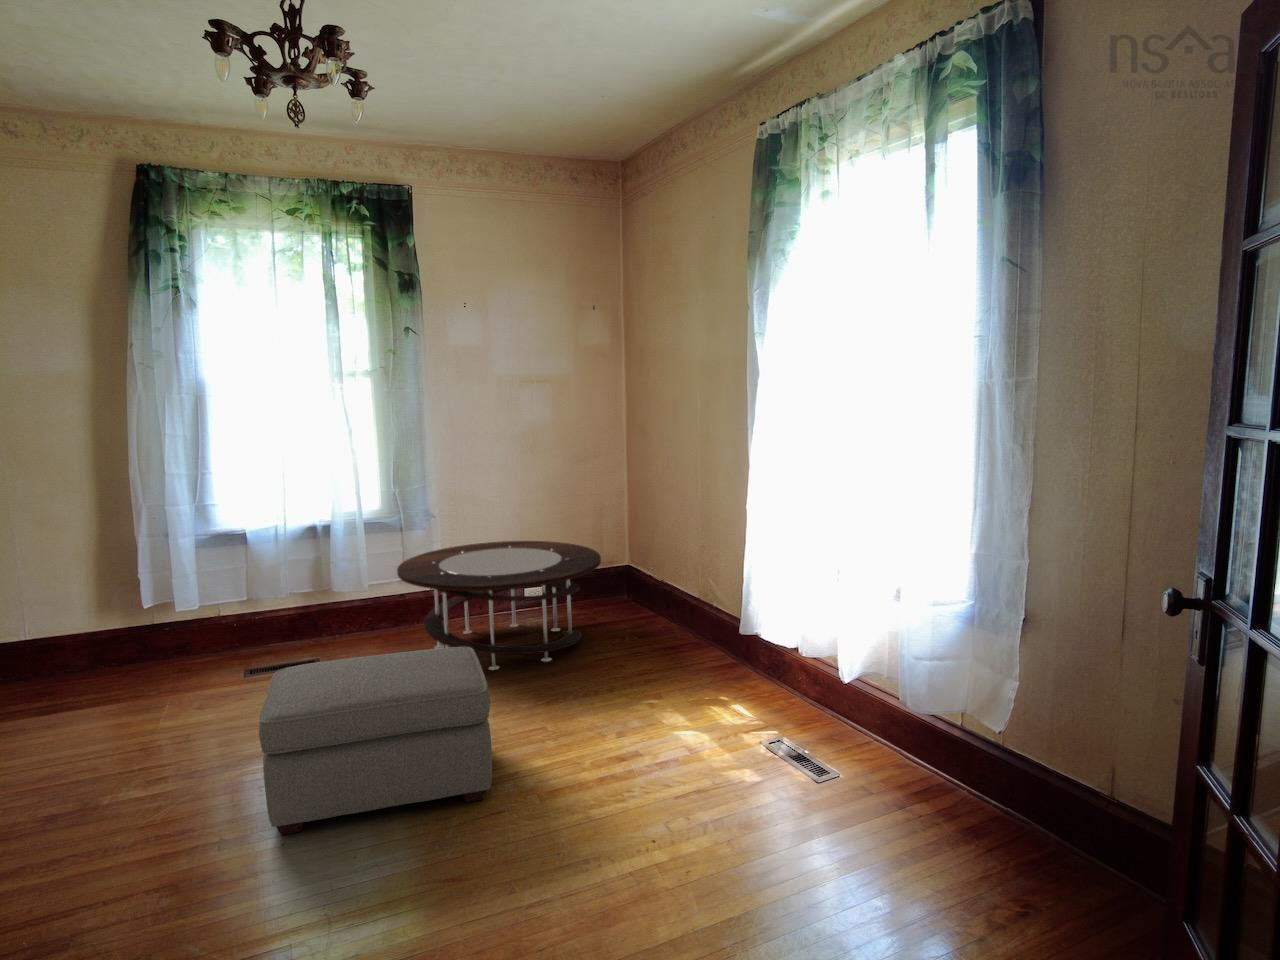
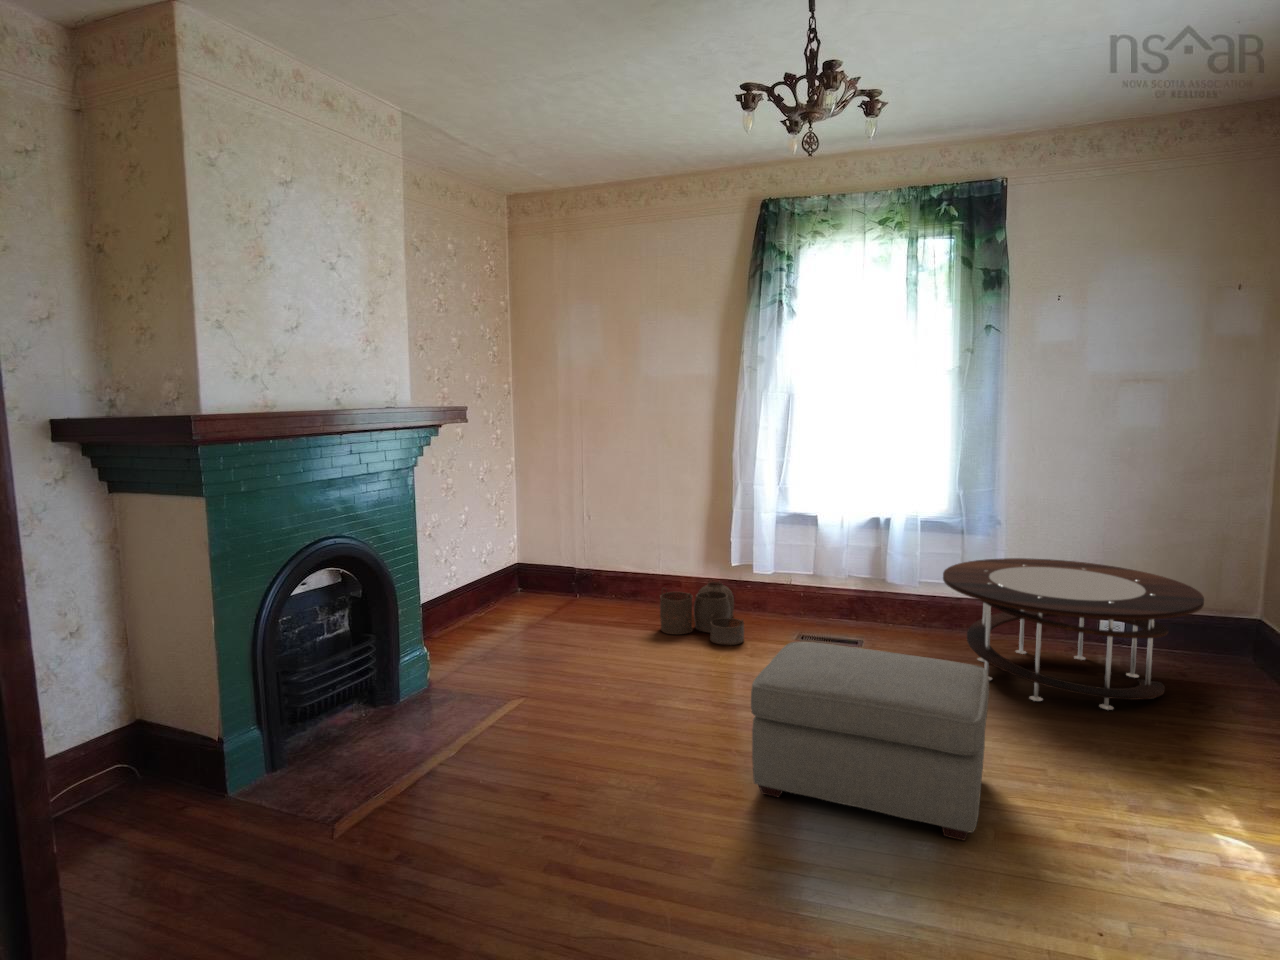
woven basket: none [48,630,180,711] -> present [660,582,744,645]

